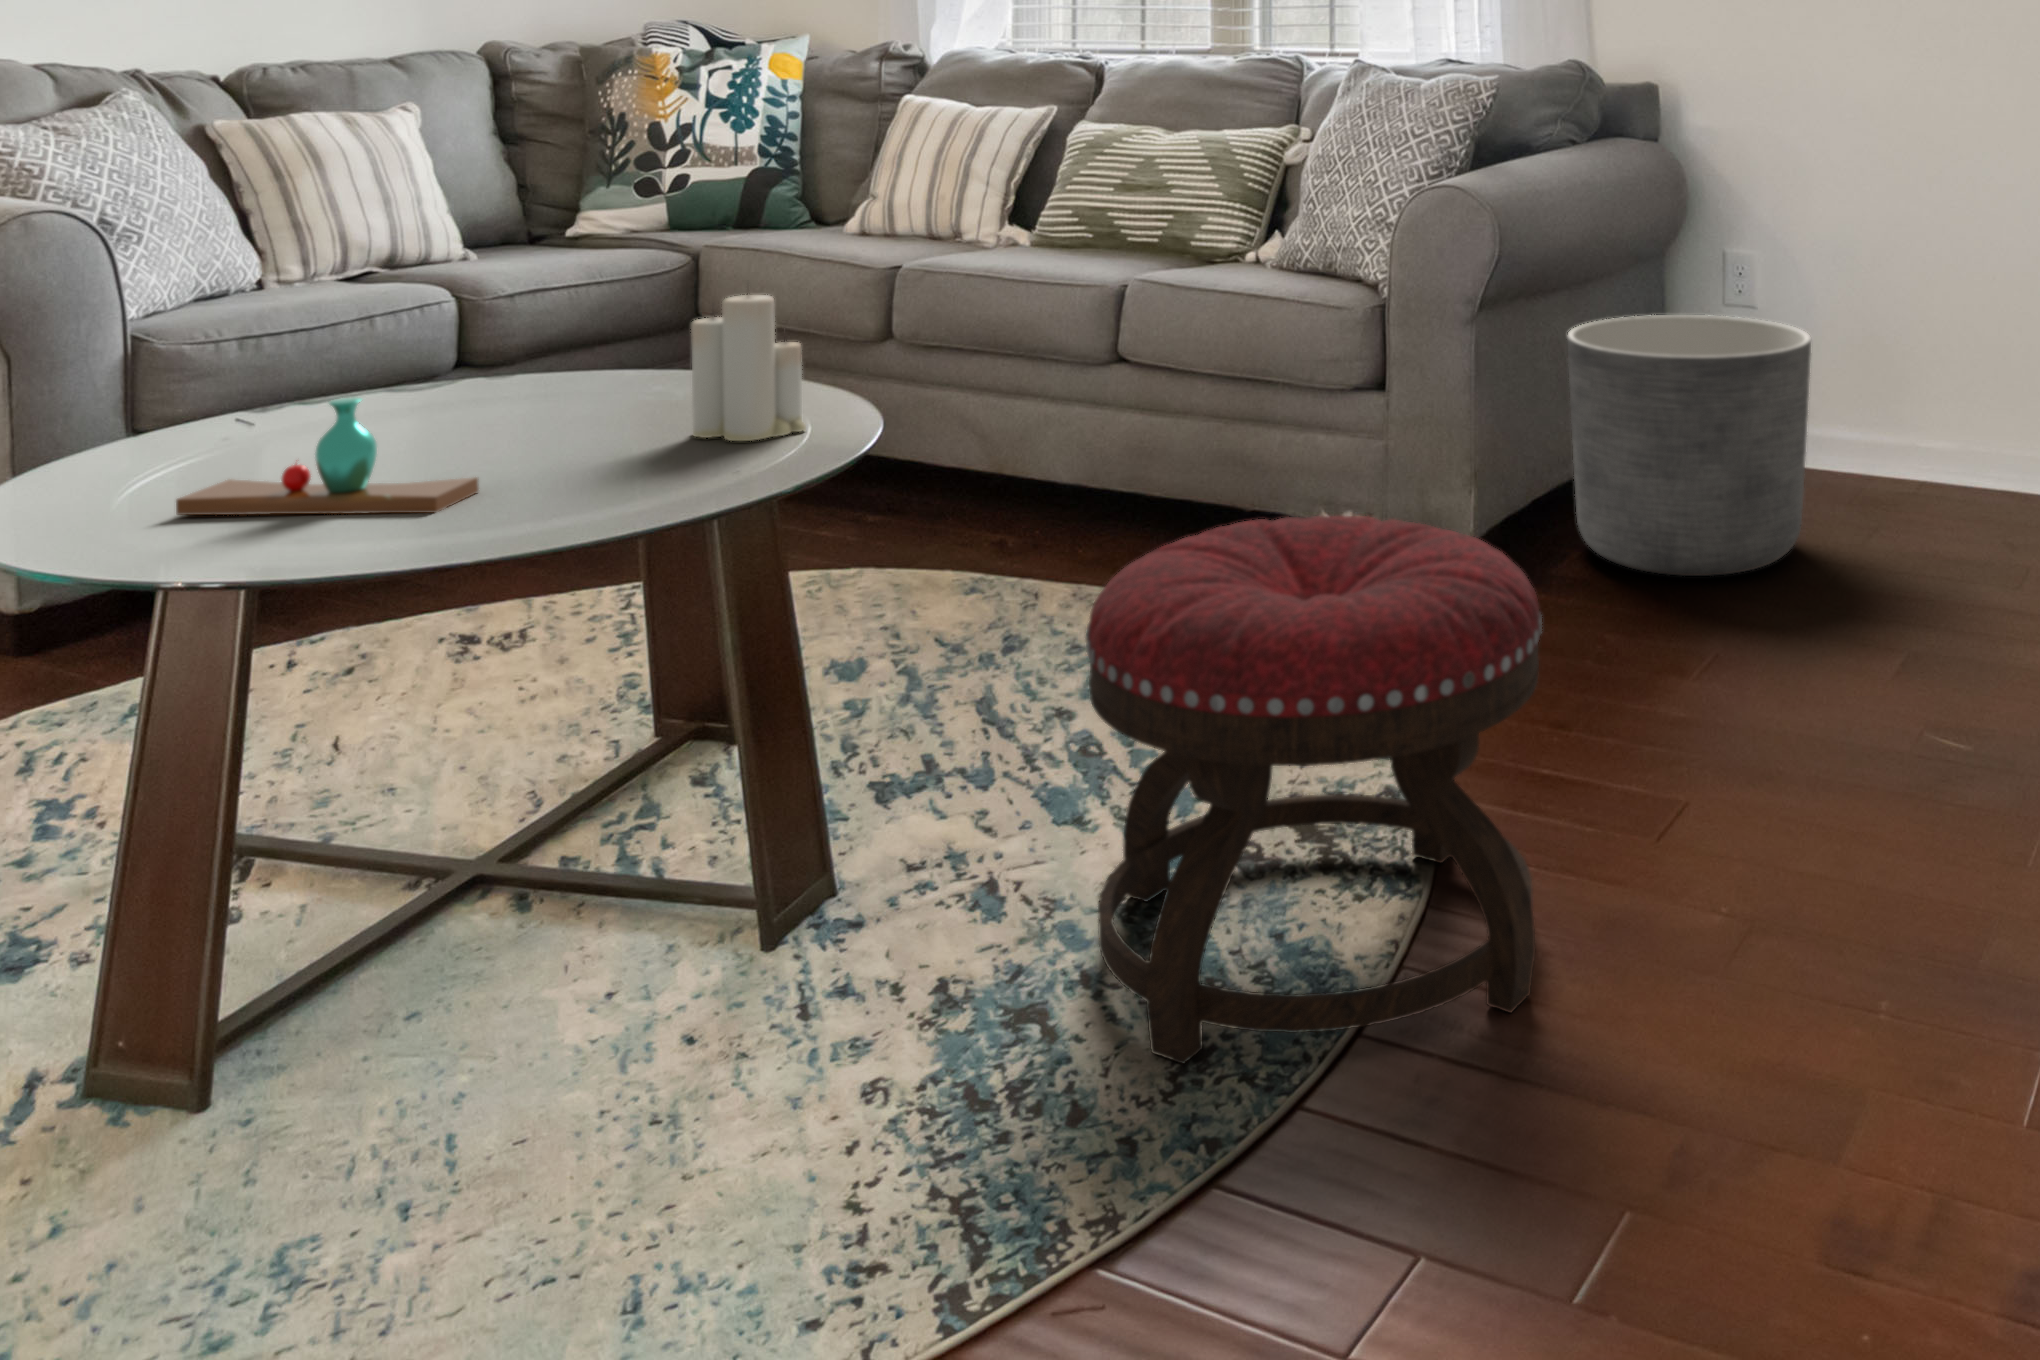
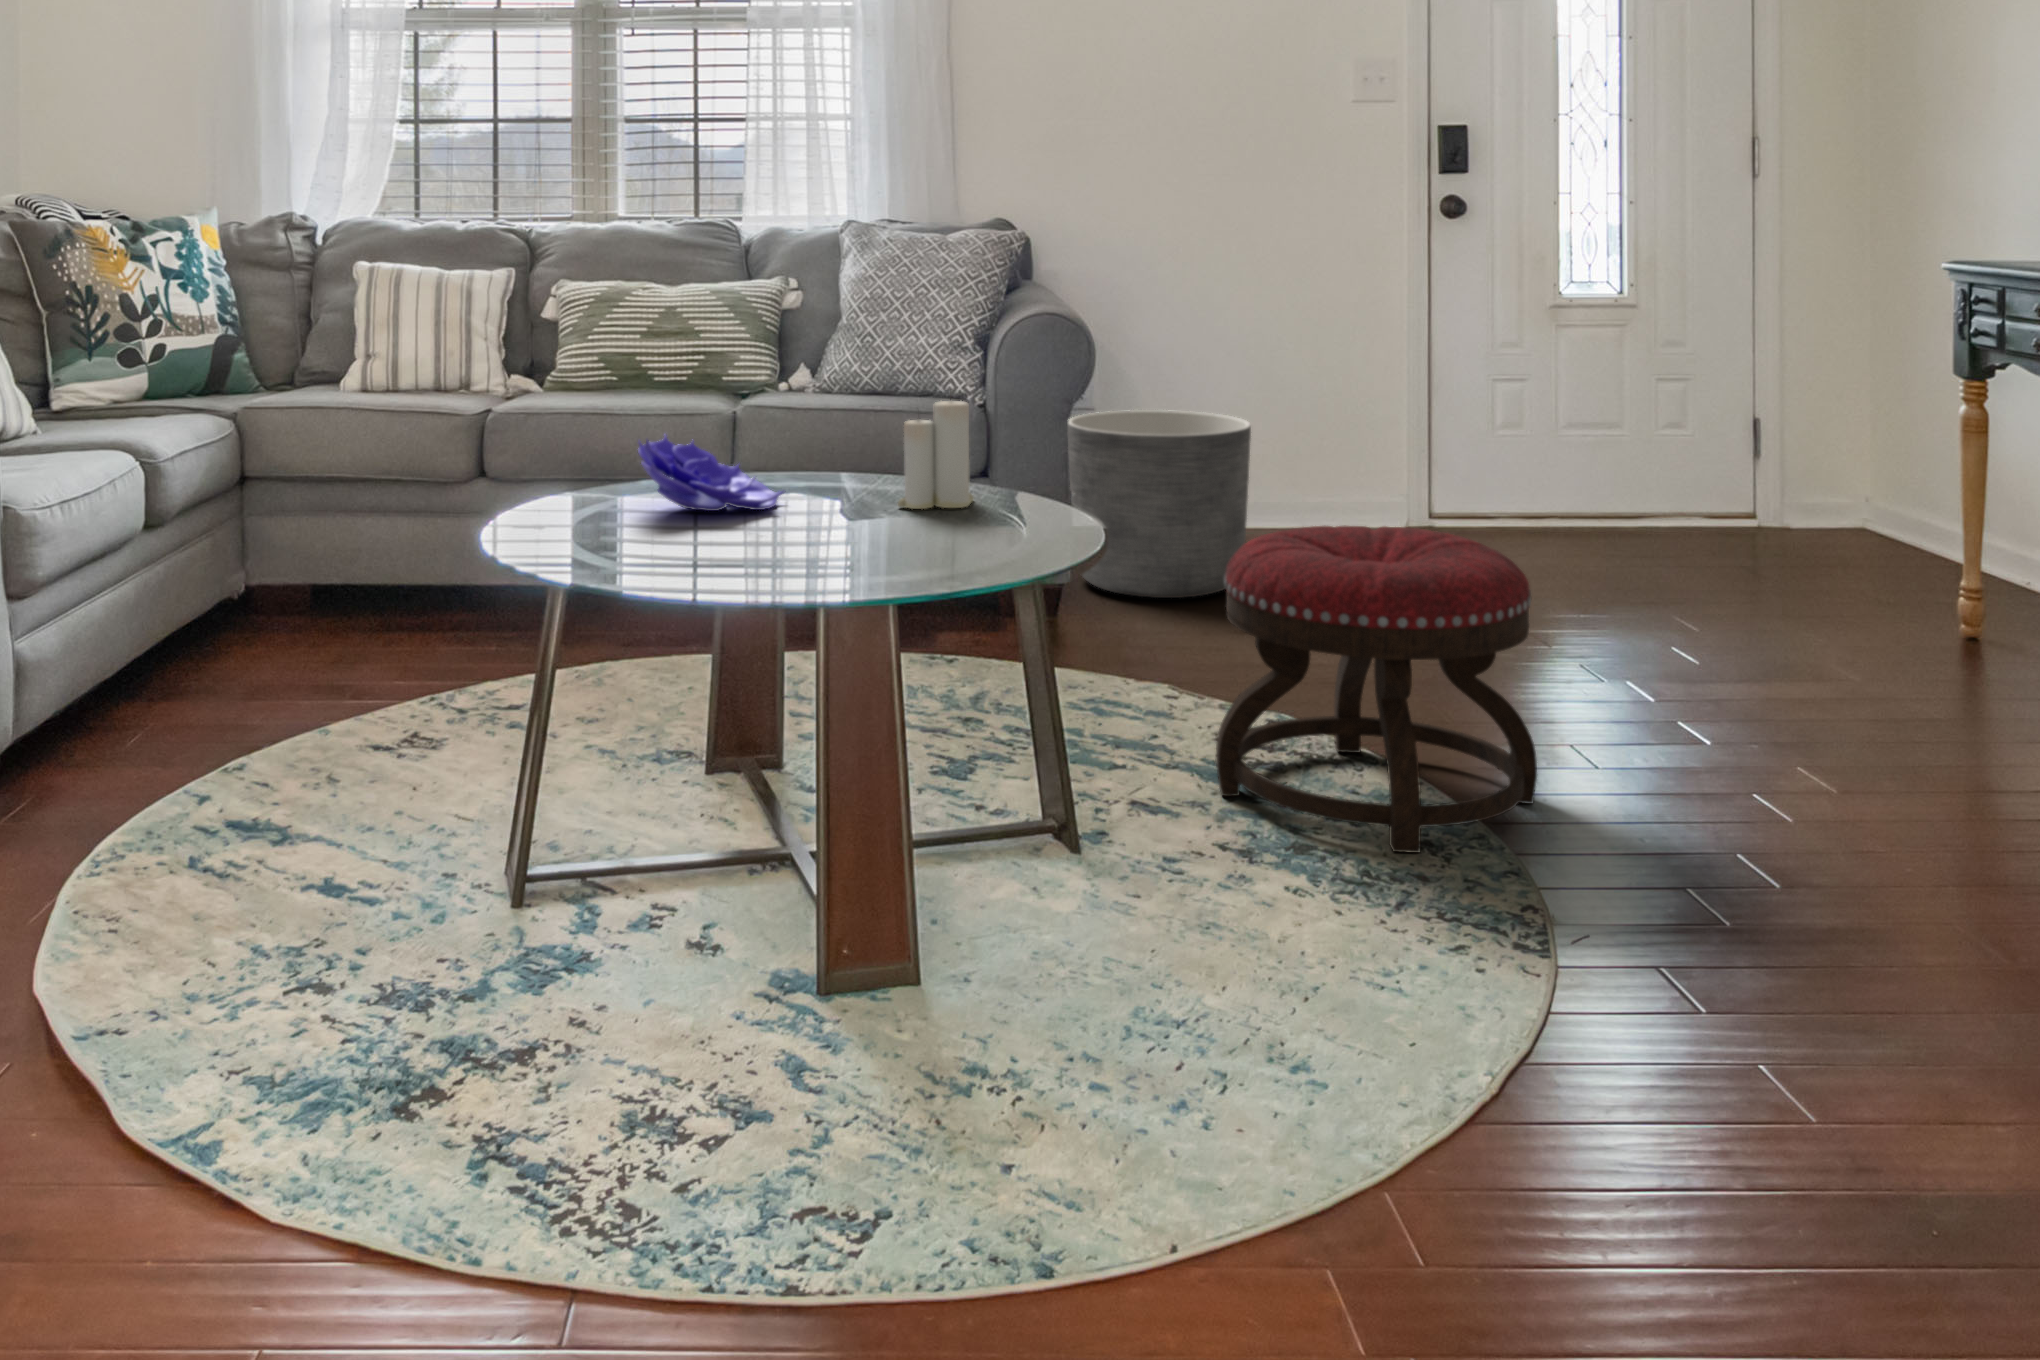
decorative bowl: none [416,310,640,418] -> present [638,436,783,511]
vase: present [176,398,479,515] -> none [748,481,940,575]

